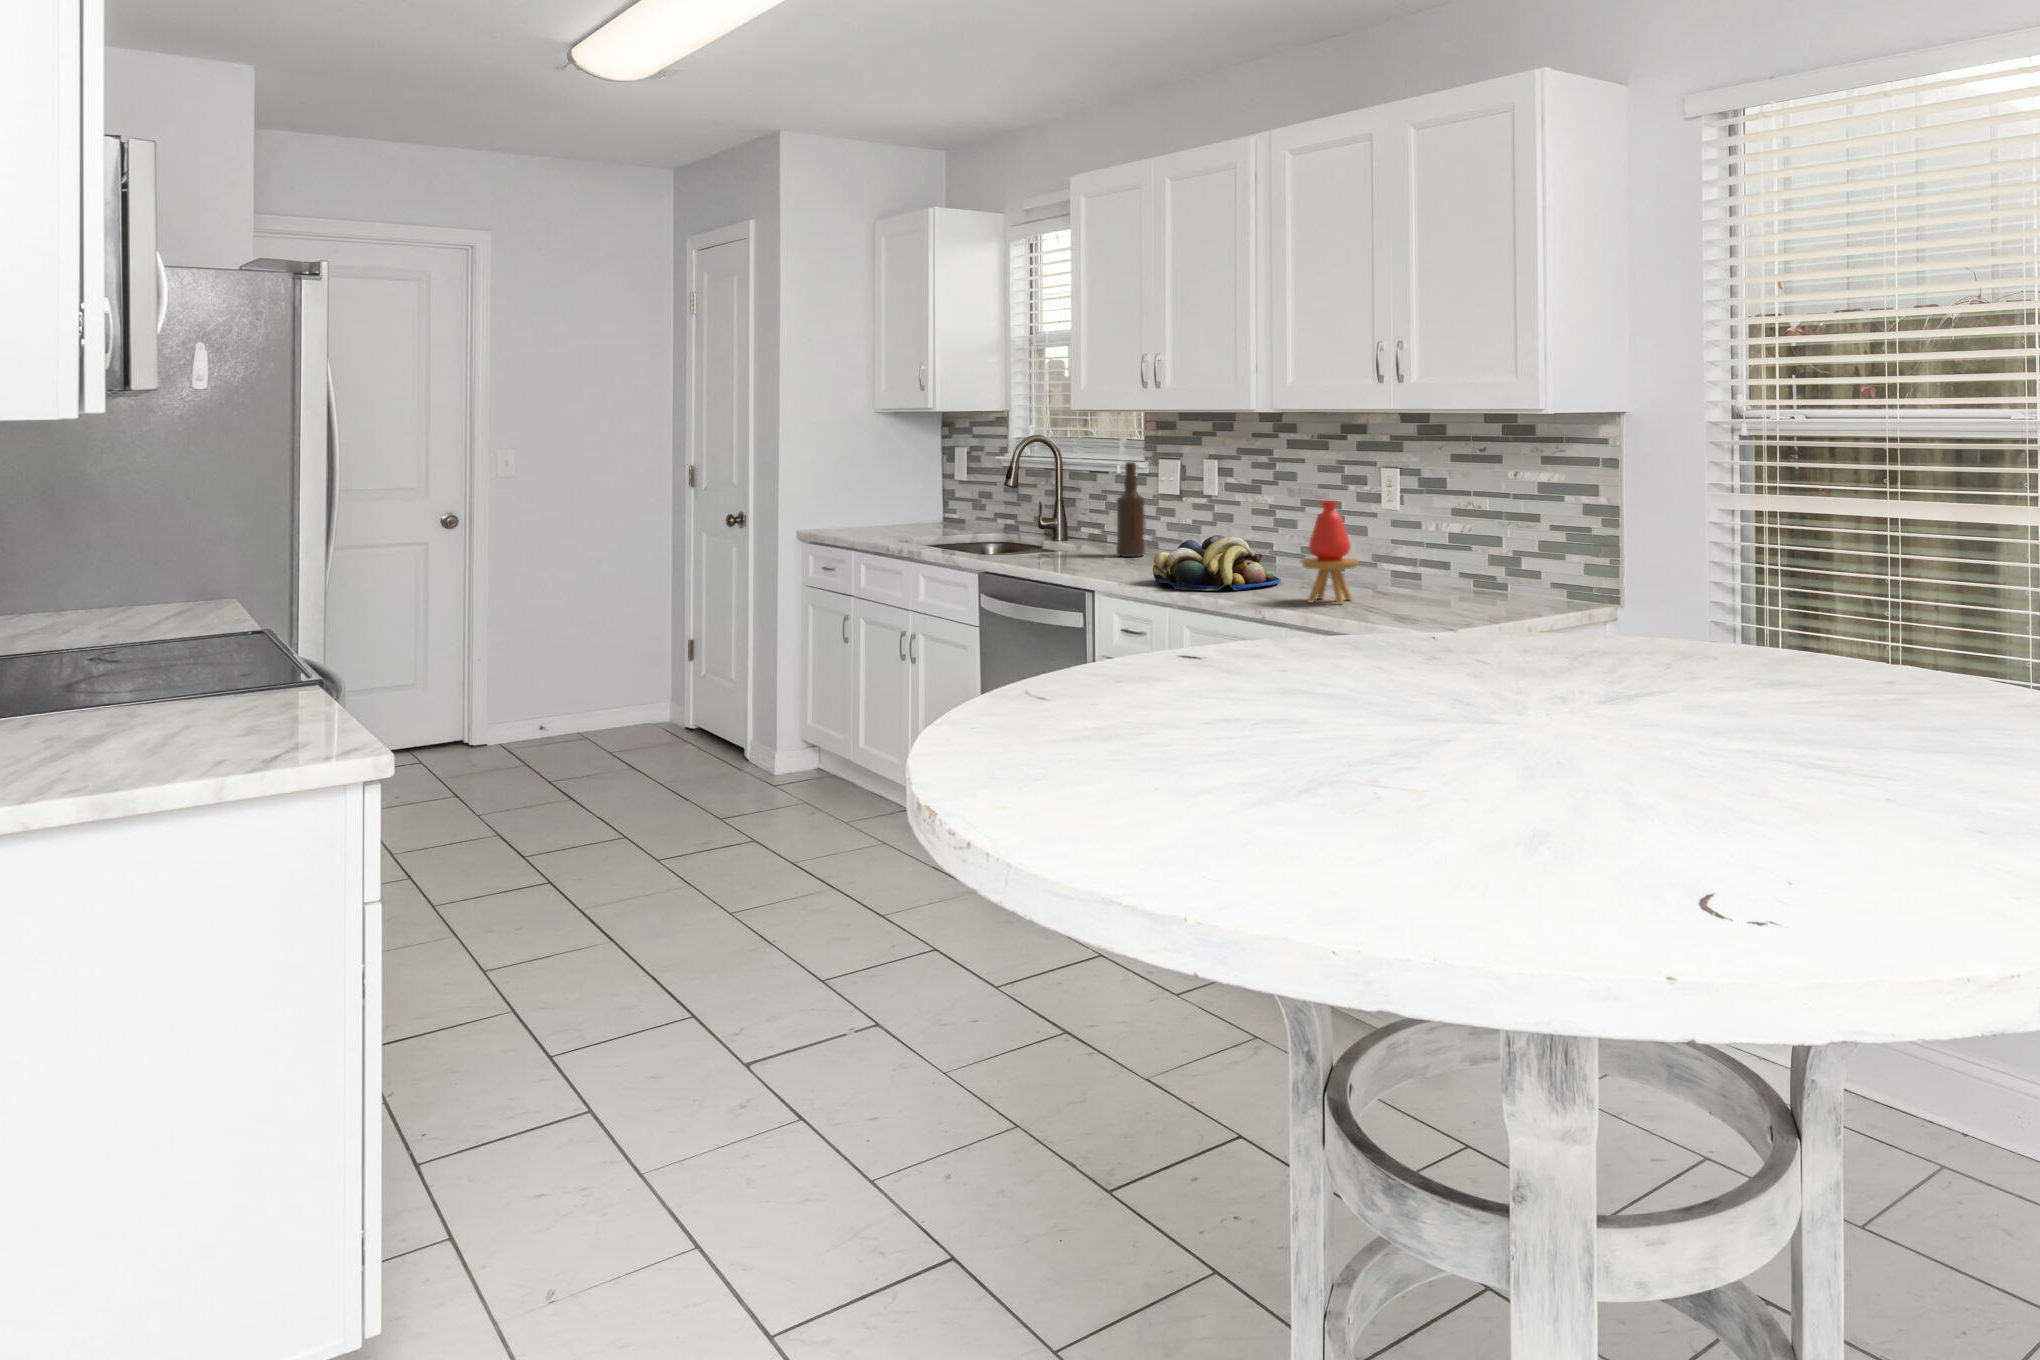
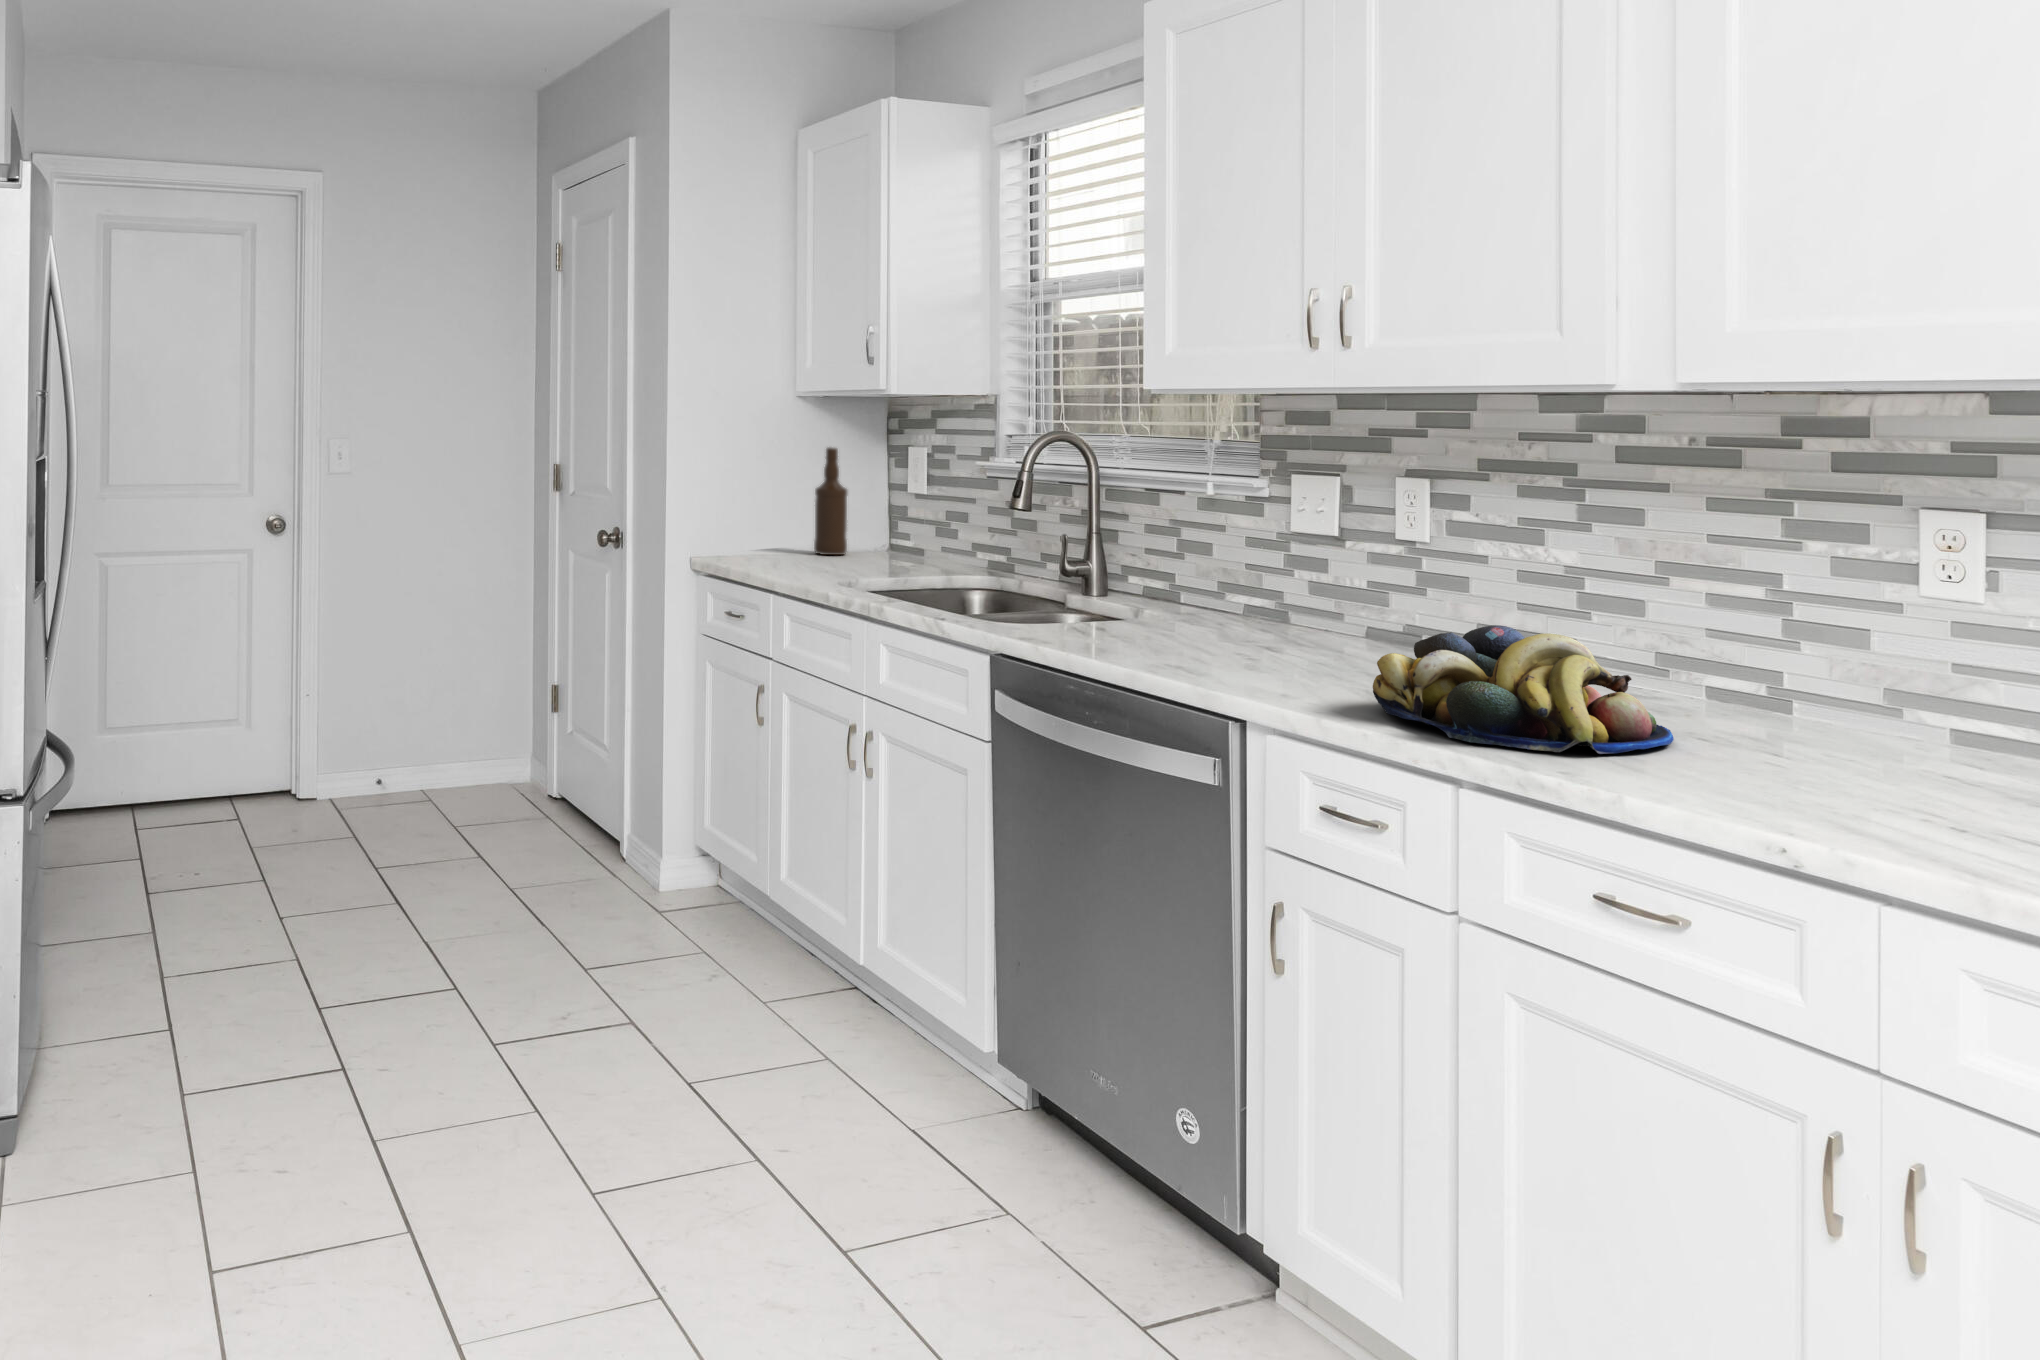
bottle: present [1116,462,1145,557] -> present [814,448,848,555]
vase: present [1301,501,1359,604] -> none [1825,582,2008,834]

